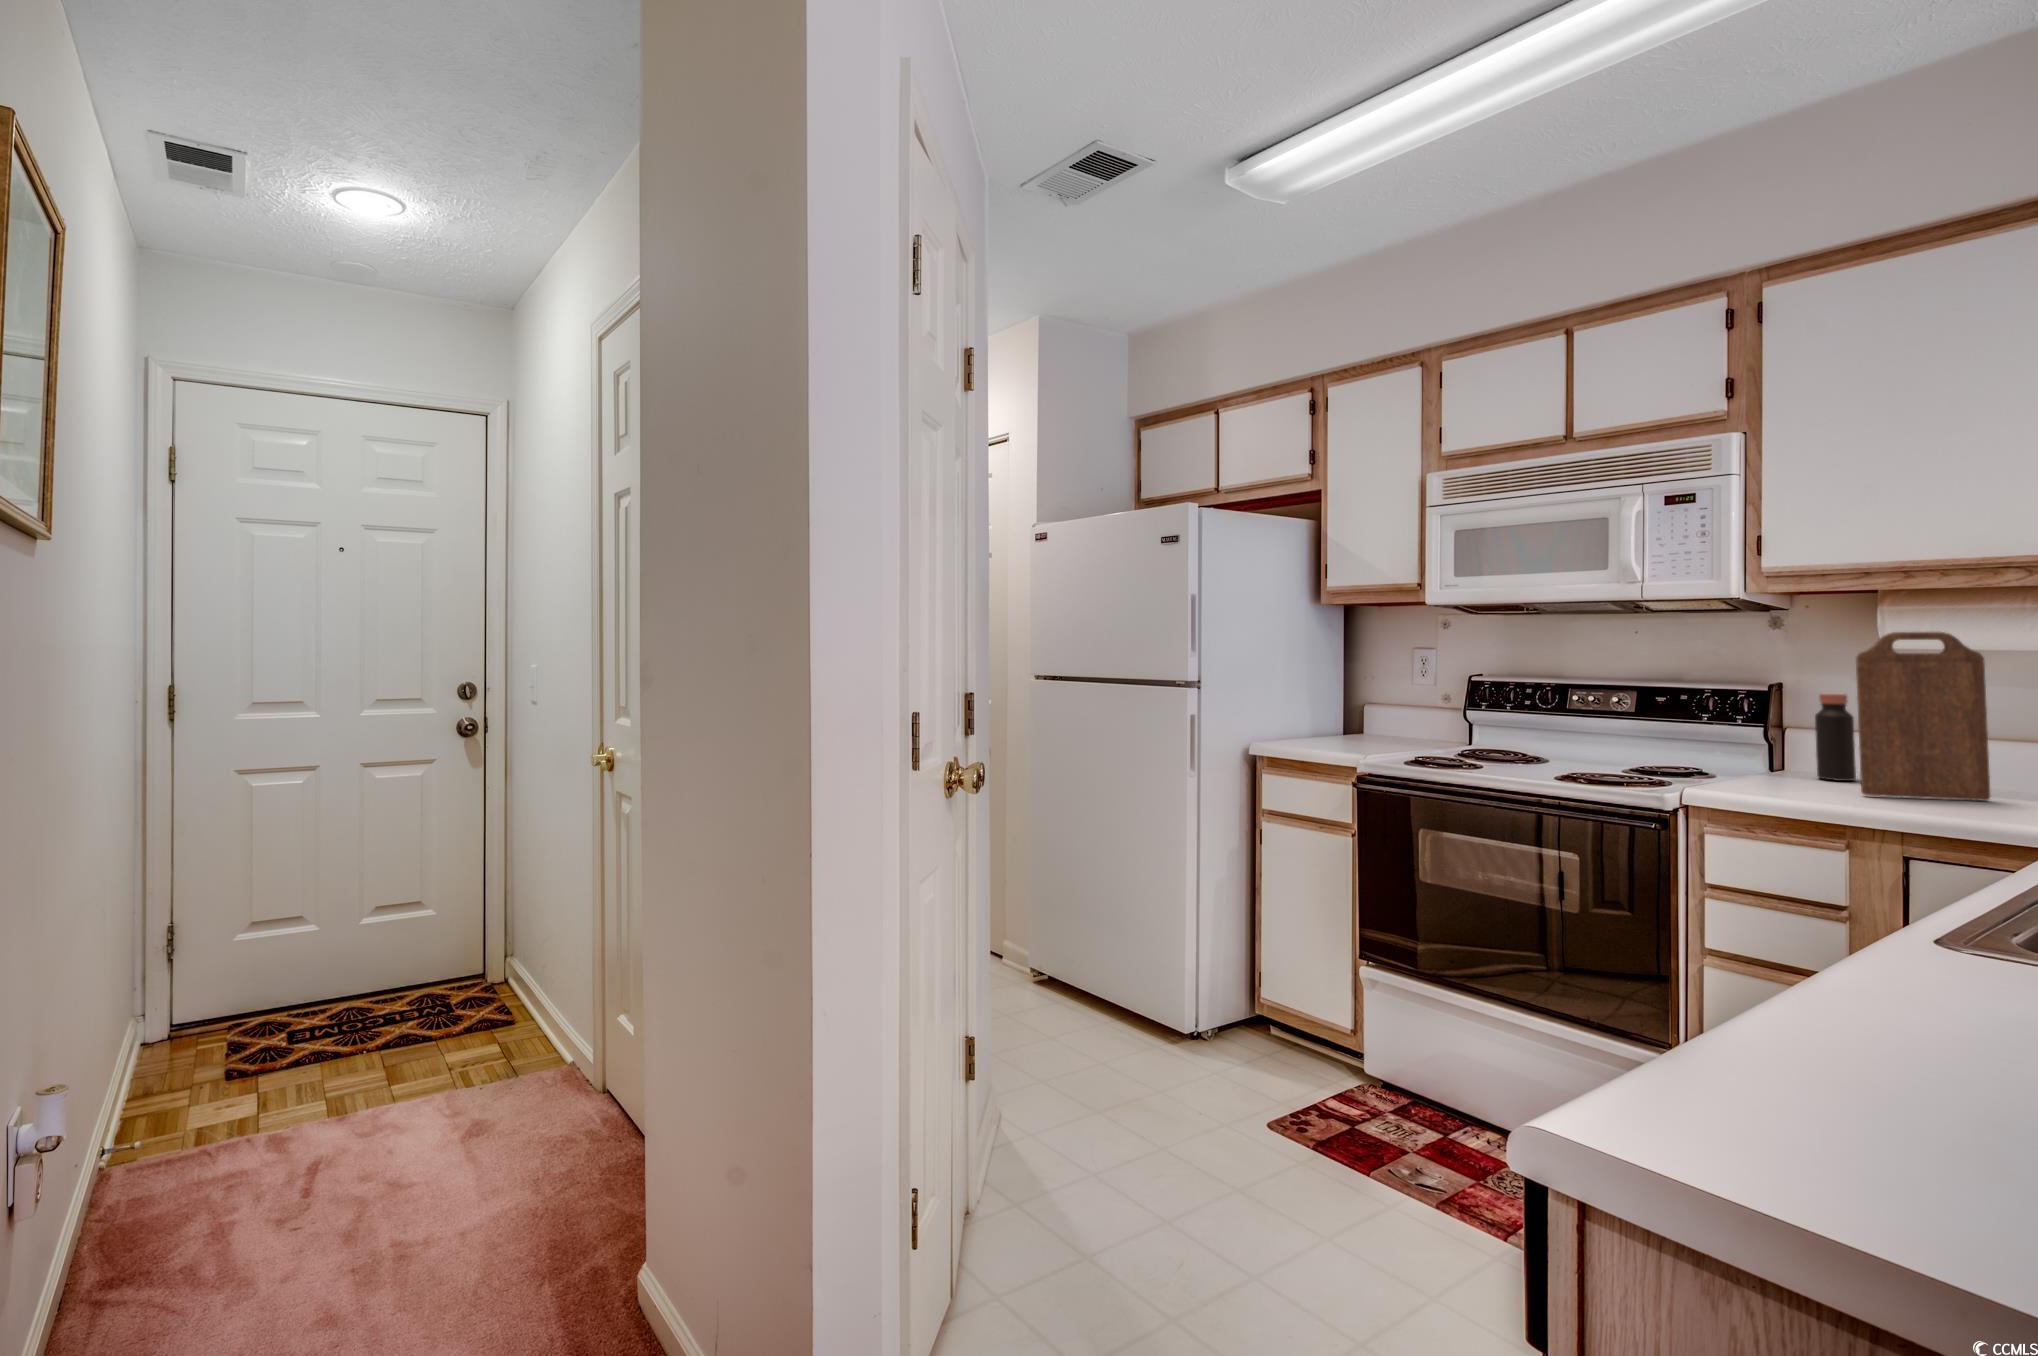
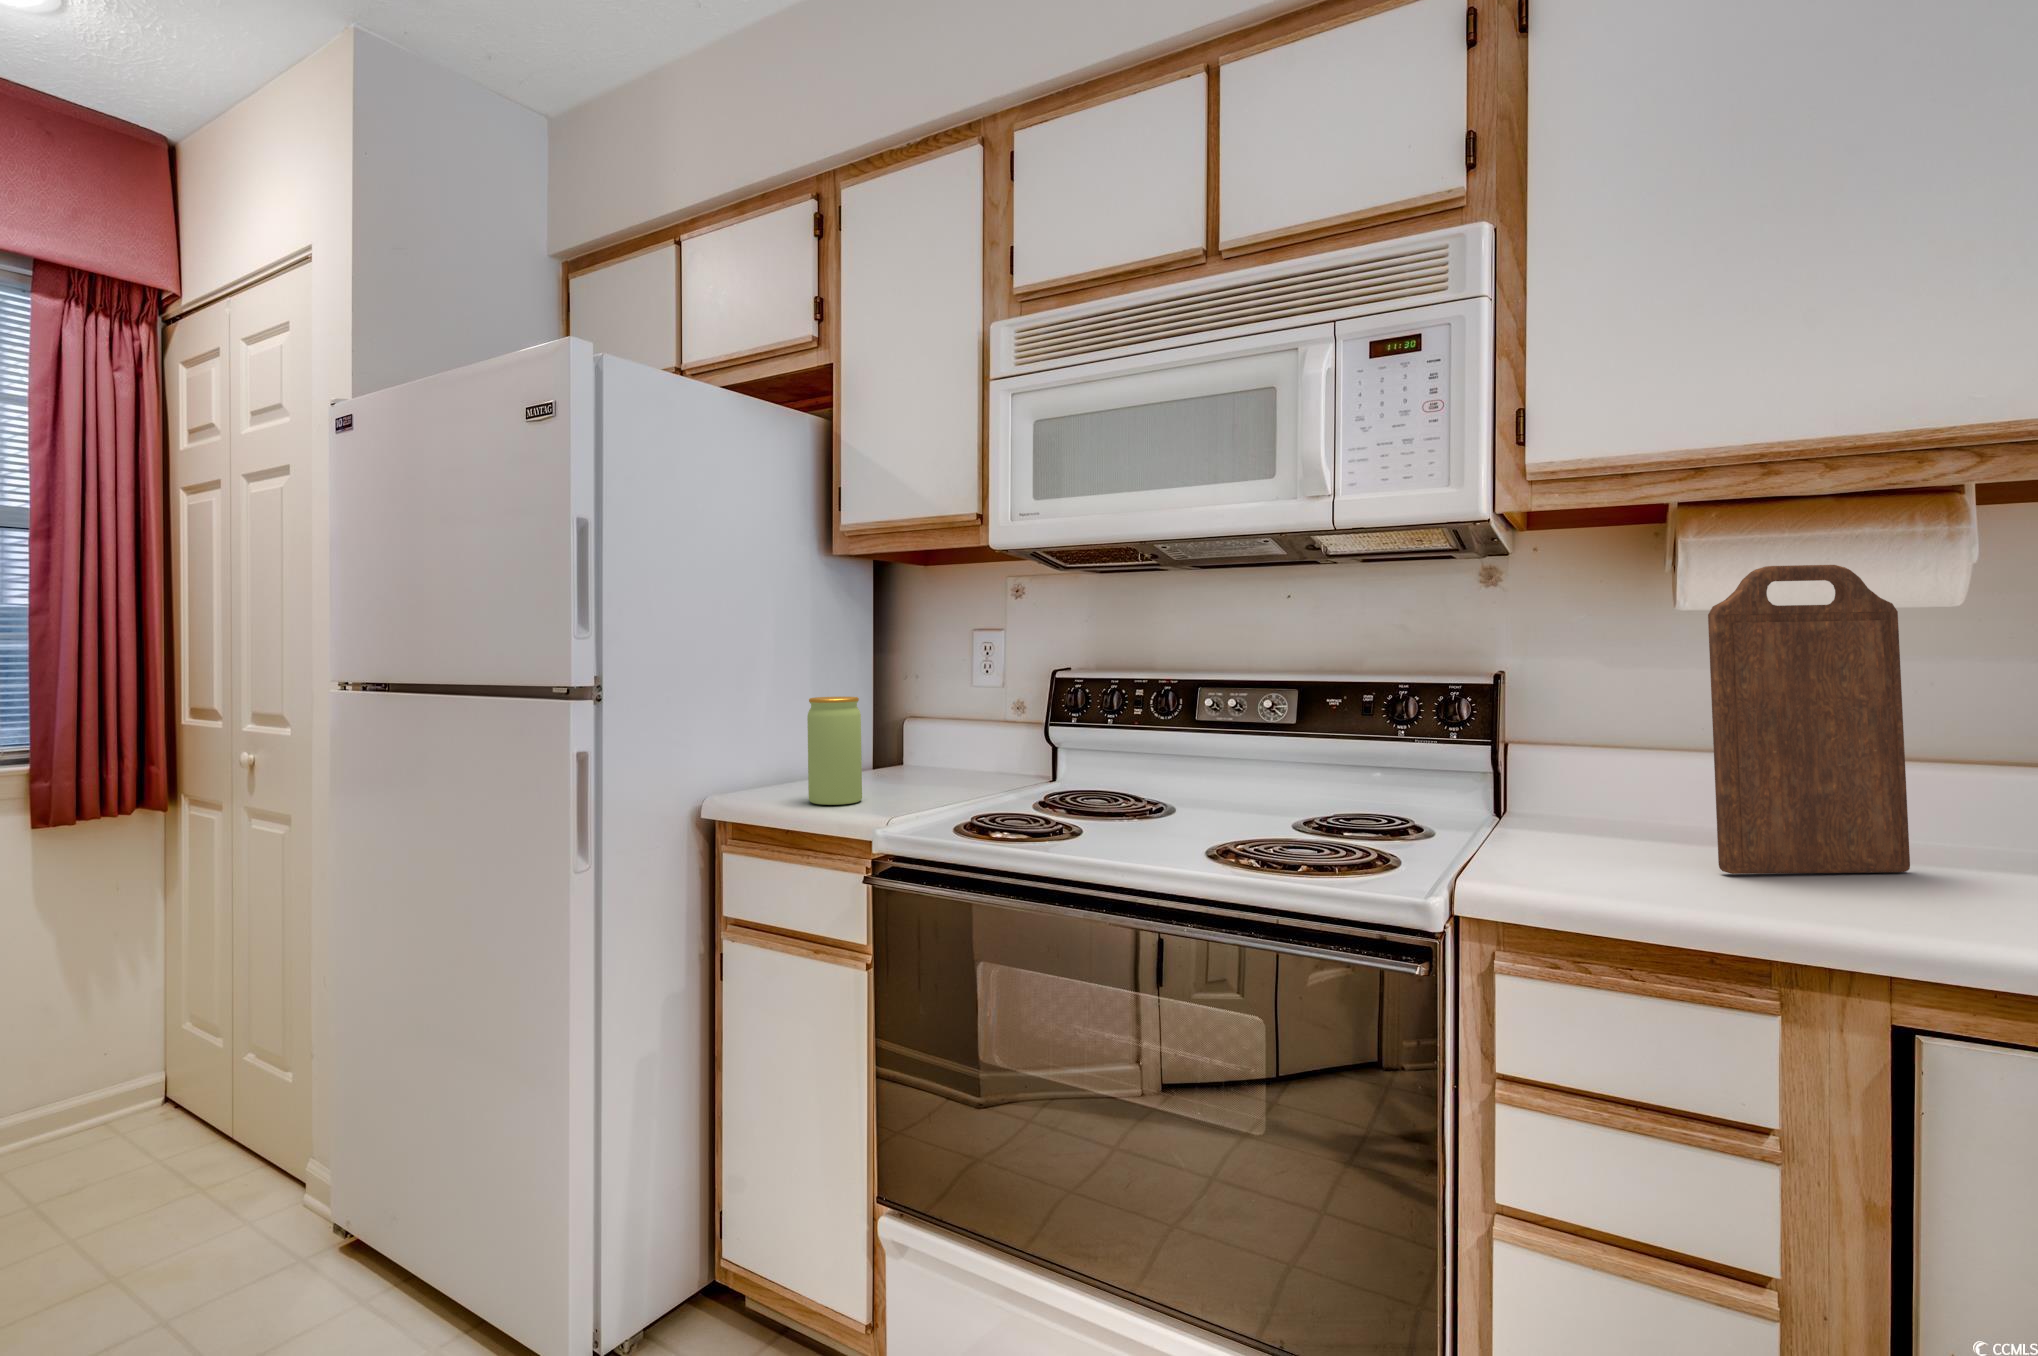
jar: none [1311,690,1344,750] -> present [807,696,862,805]
bottle: present [1815,694,1856,781] -> none [1584,683,1646,832]

